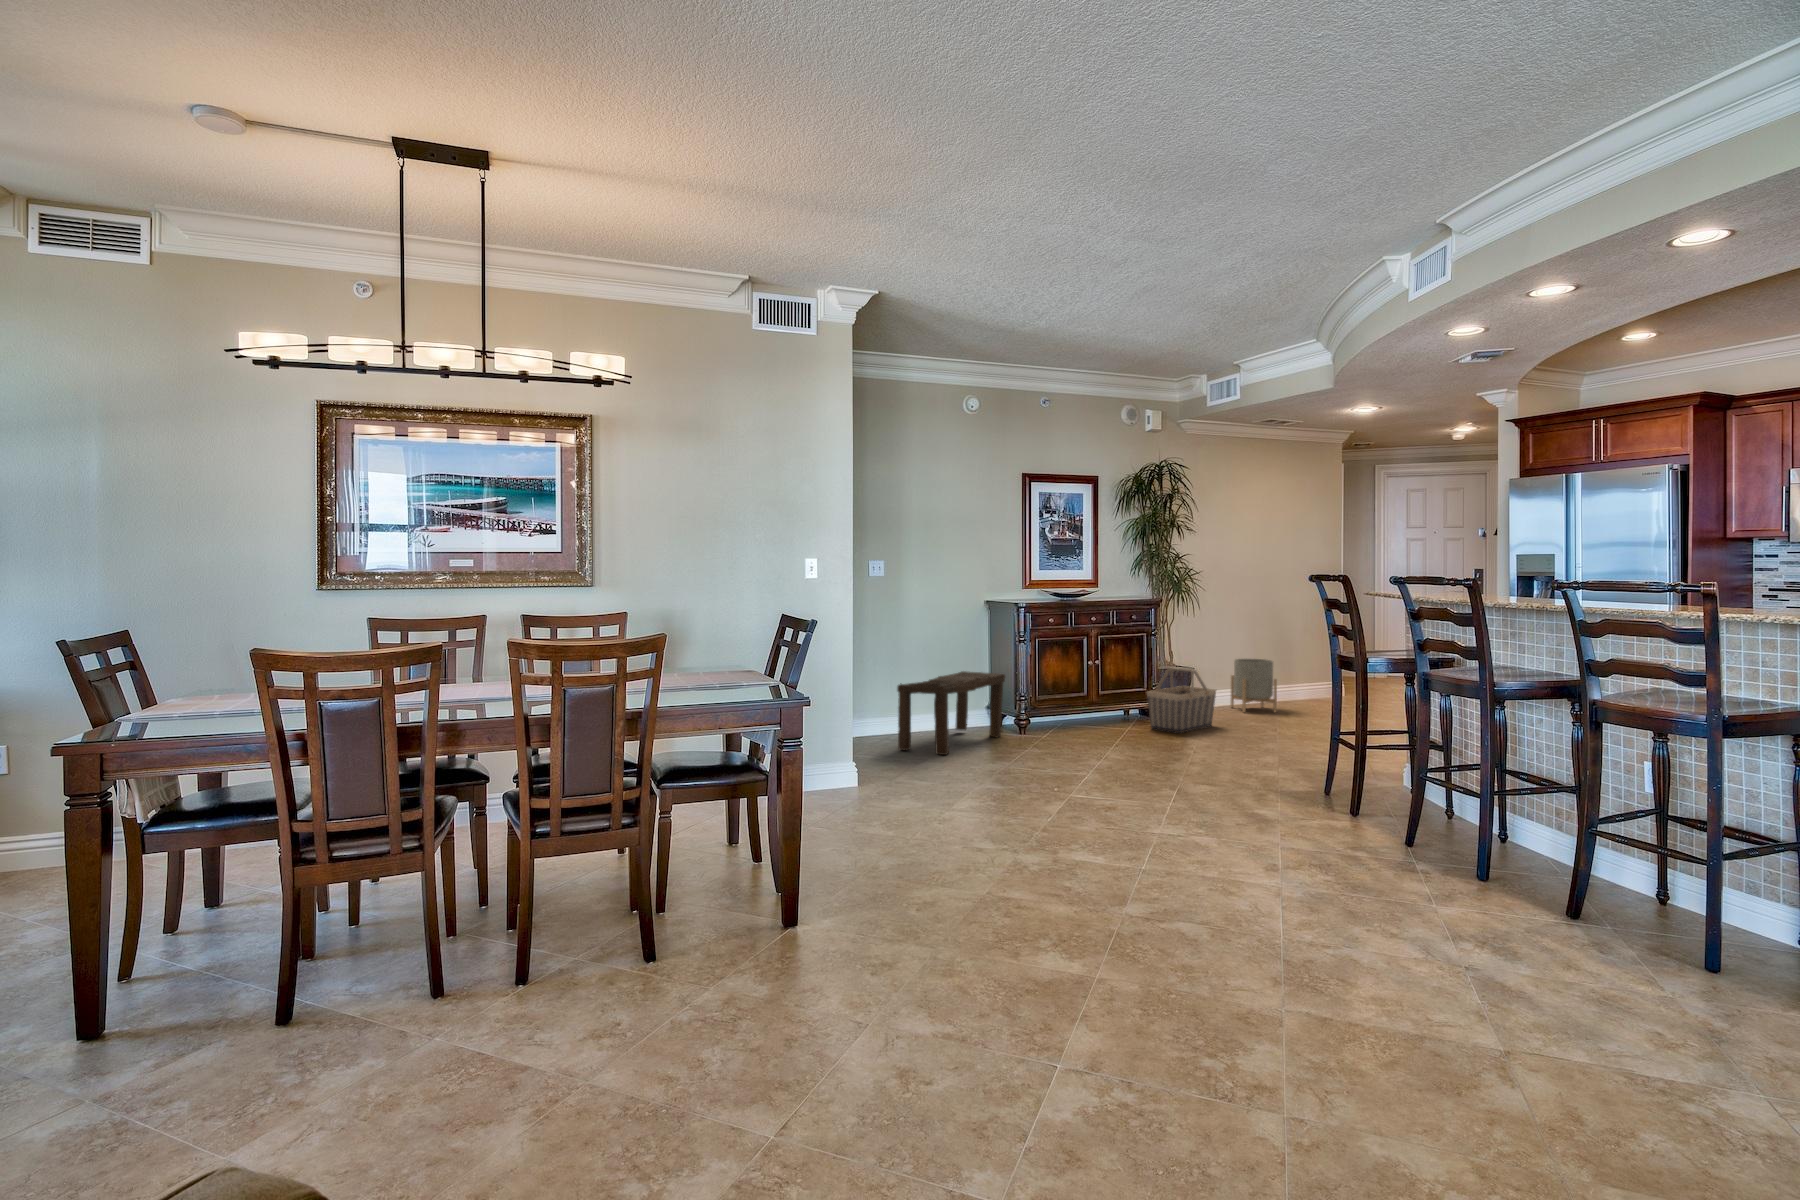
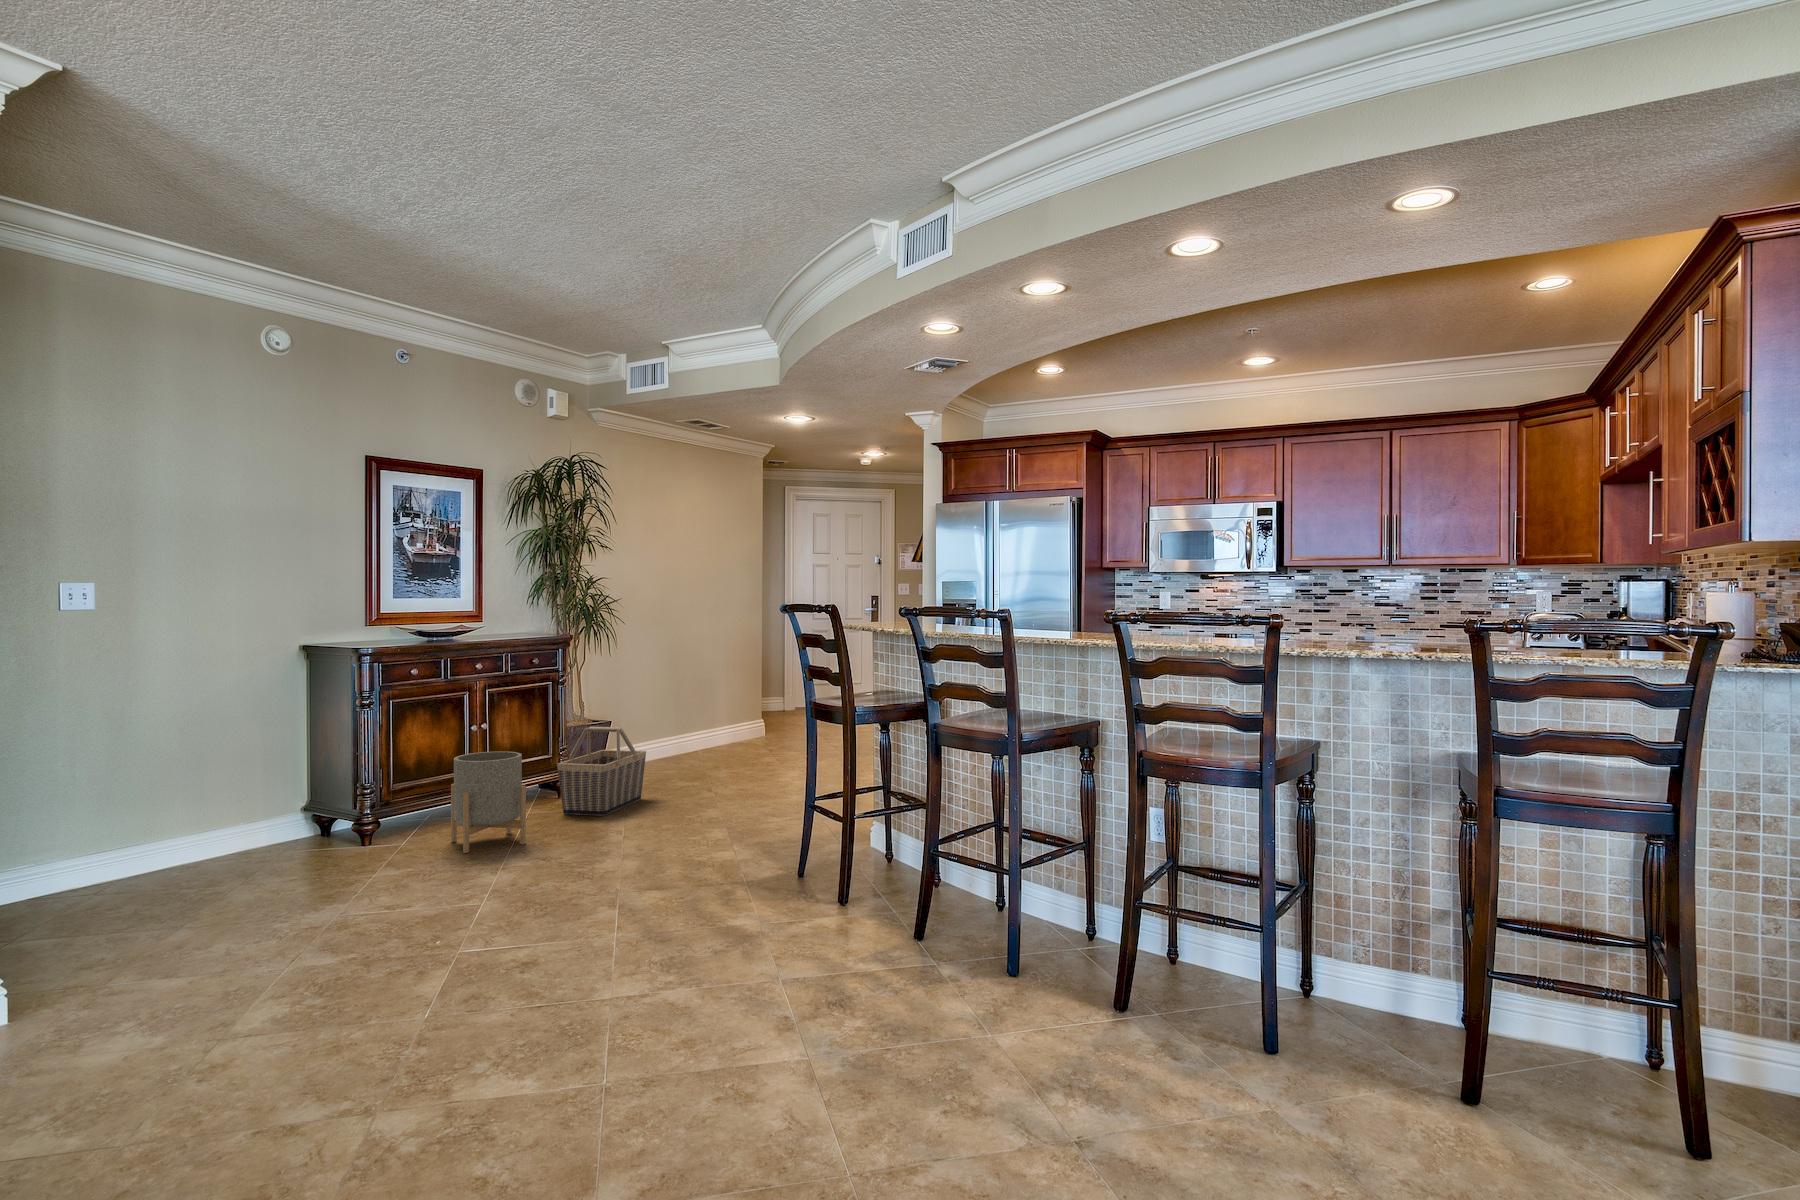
planter: present [1230,659,1277,713] -> present [451,751,526,853]
bench: present [897,671,1005,755] -> none [114,760,336,921]

